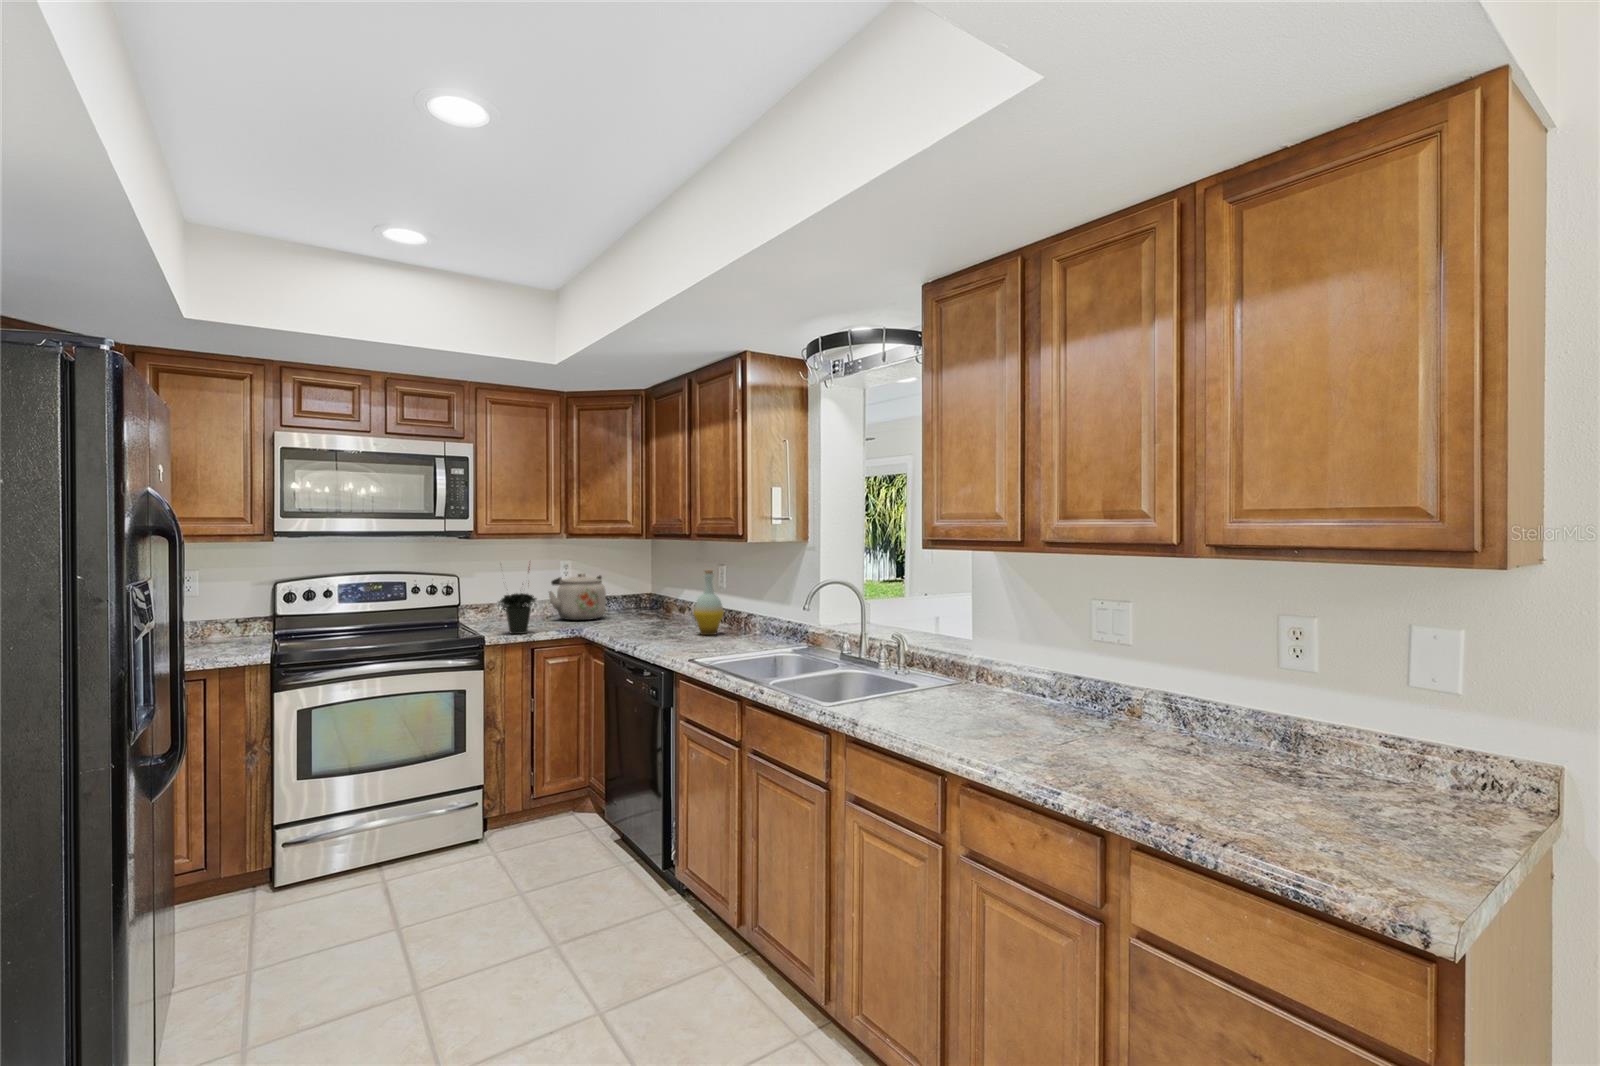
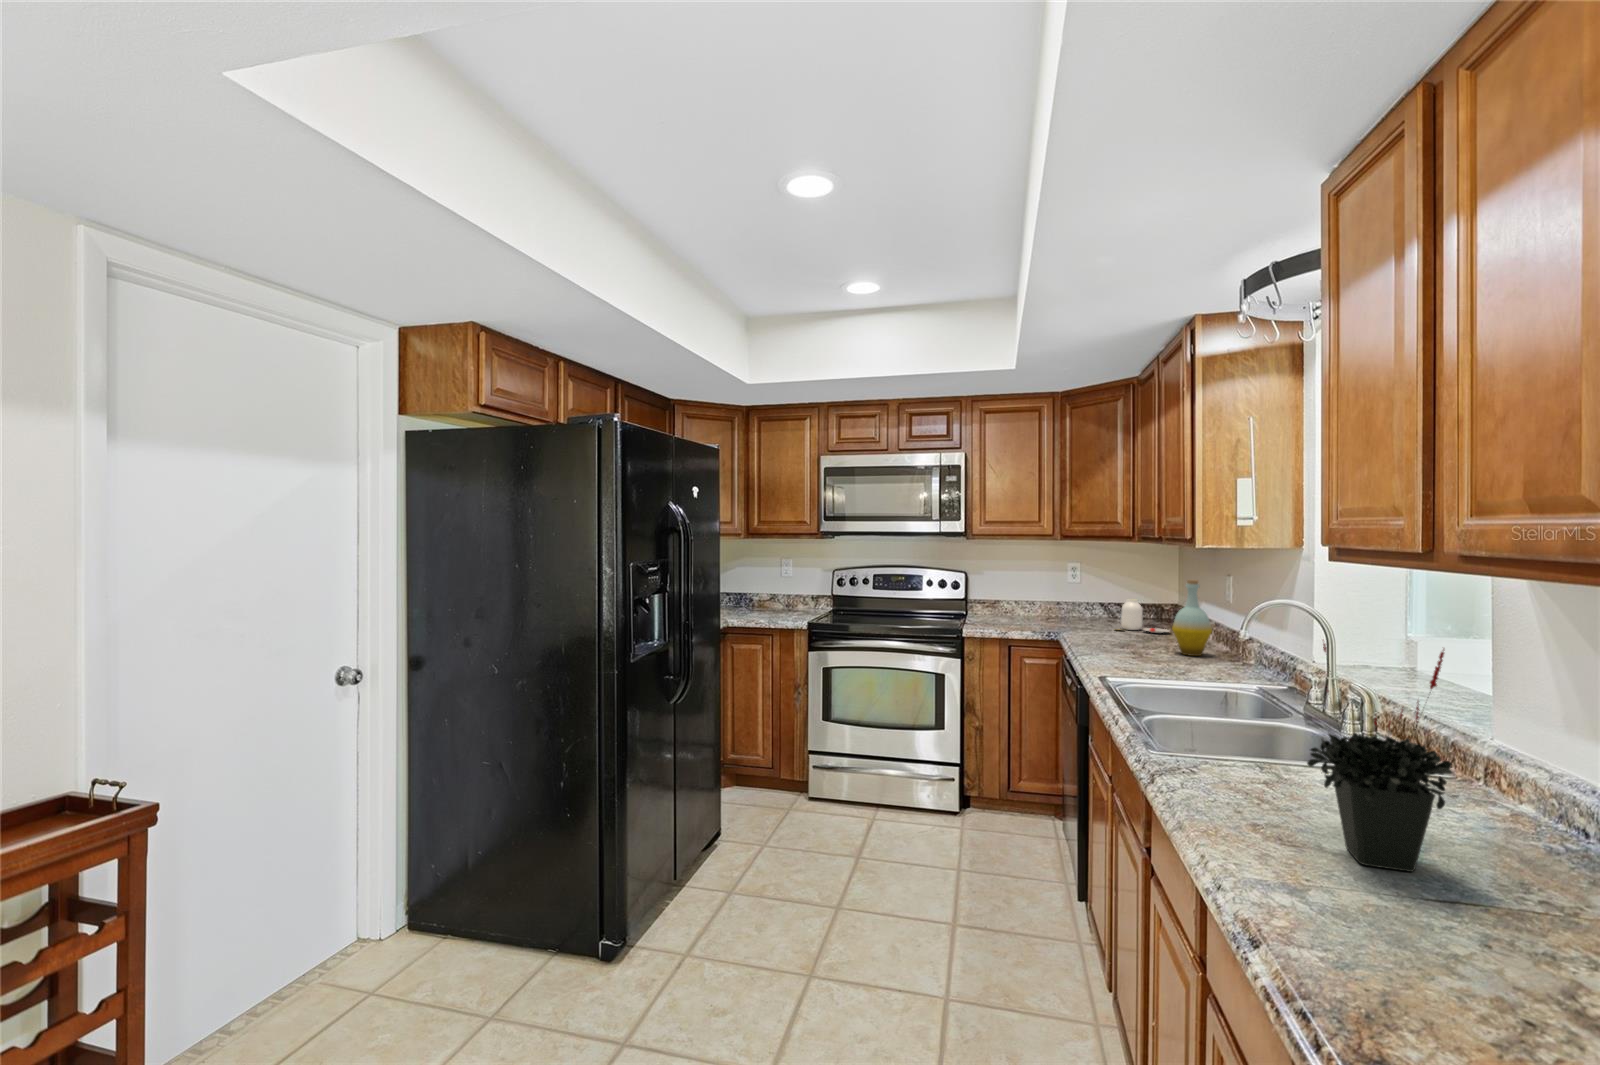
potted plant: present [498,564,536,634] -> present [1307,644,1458,872]
kettle: present [549,573,606,620] -> none [1046,575,1108,624]
jar: none [620,592,667,622] -> present [1121,599,1169,633]

